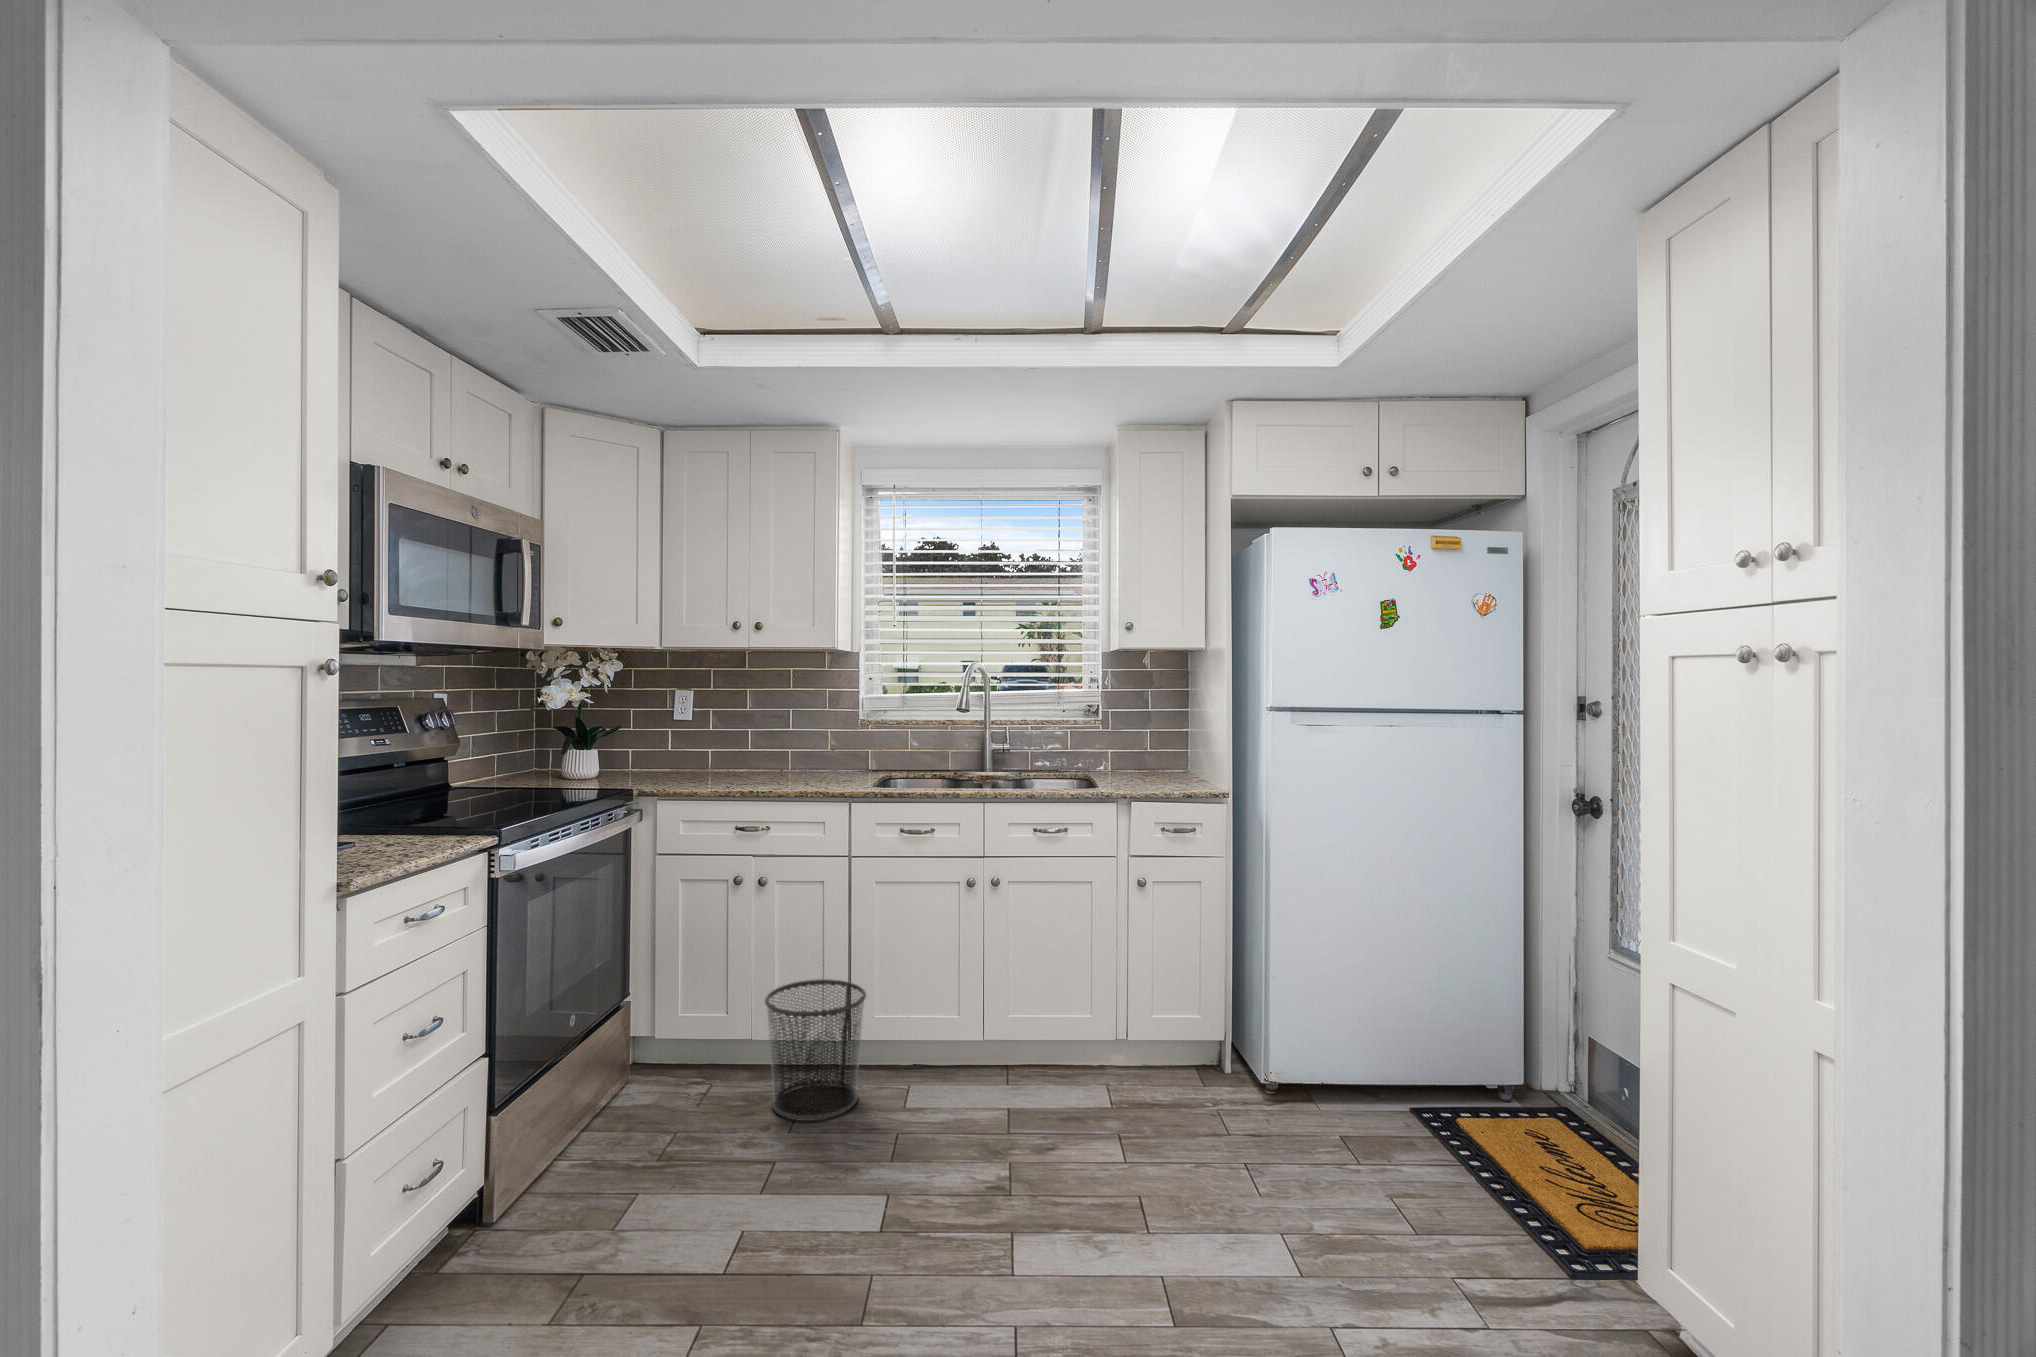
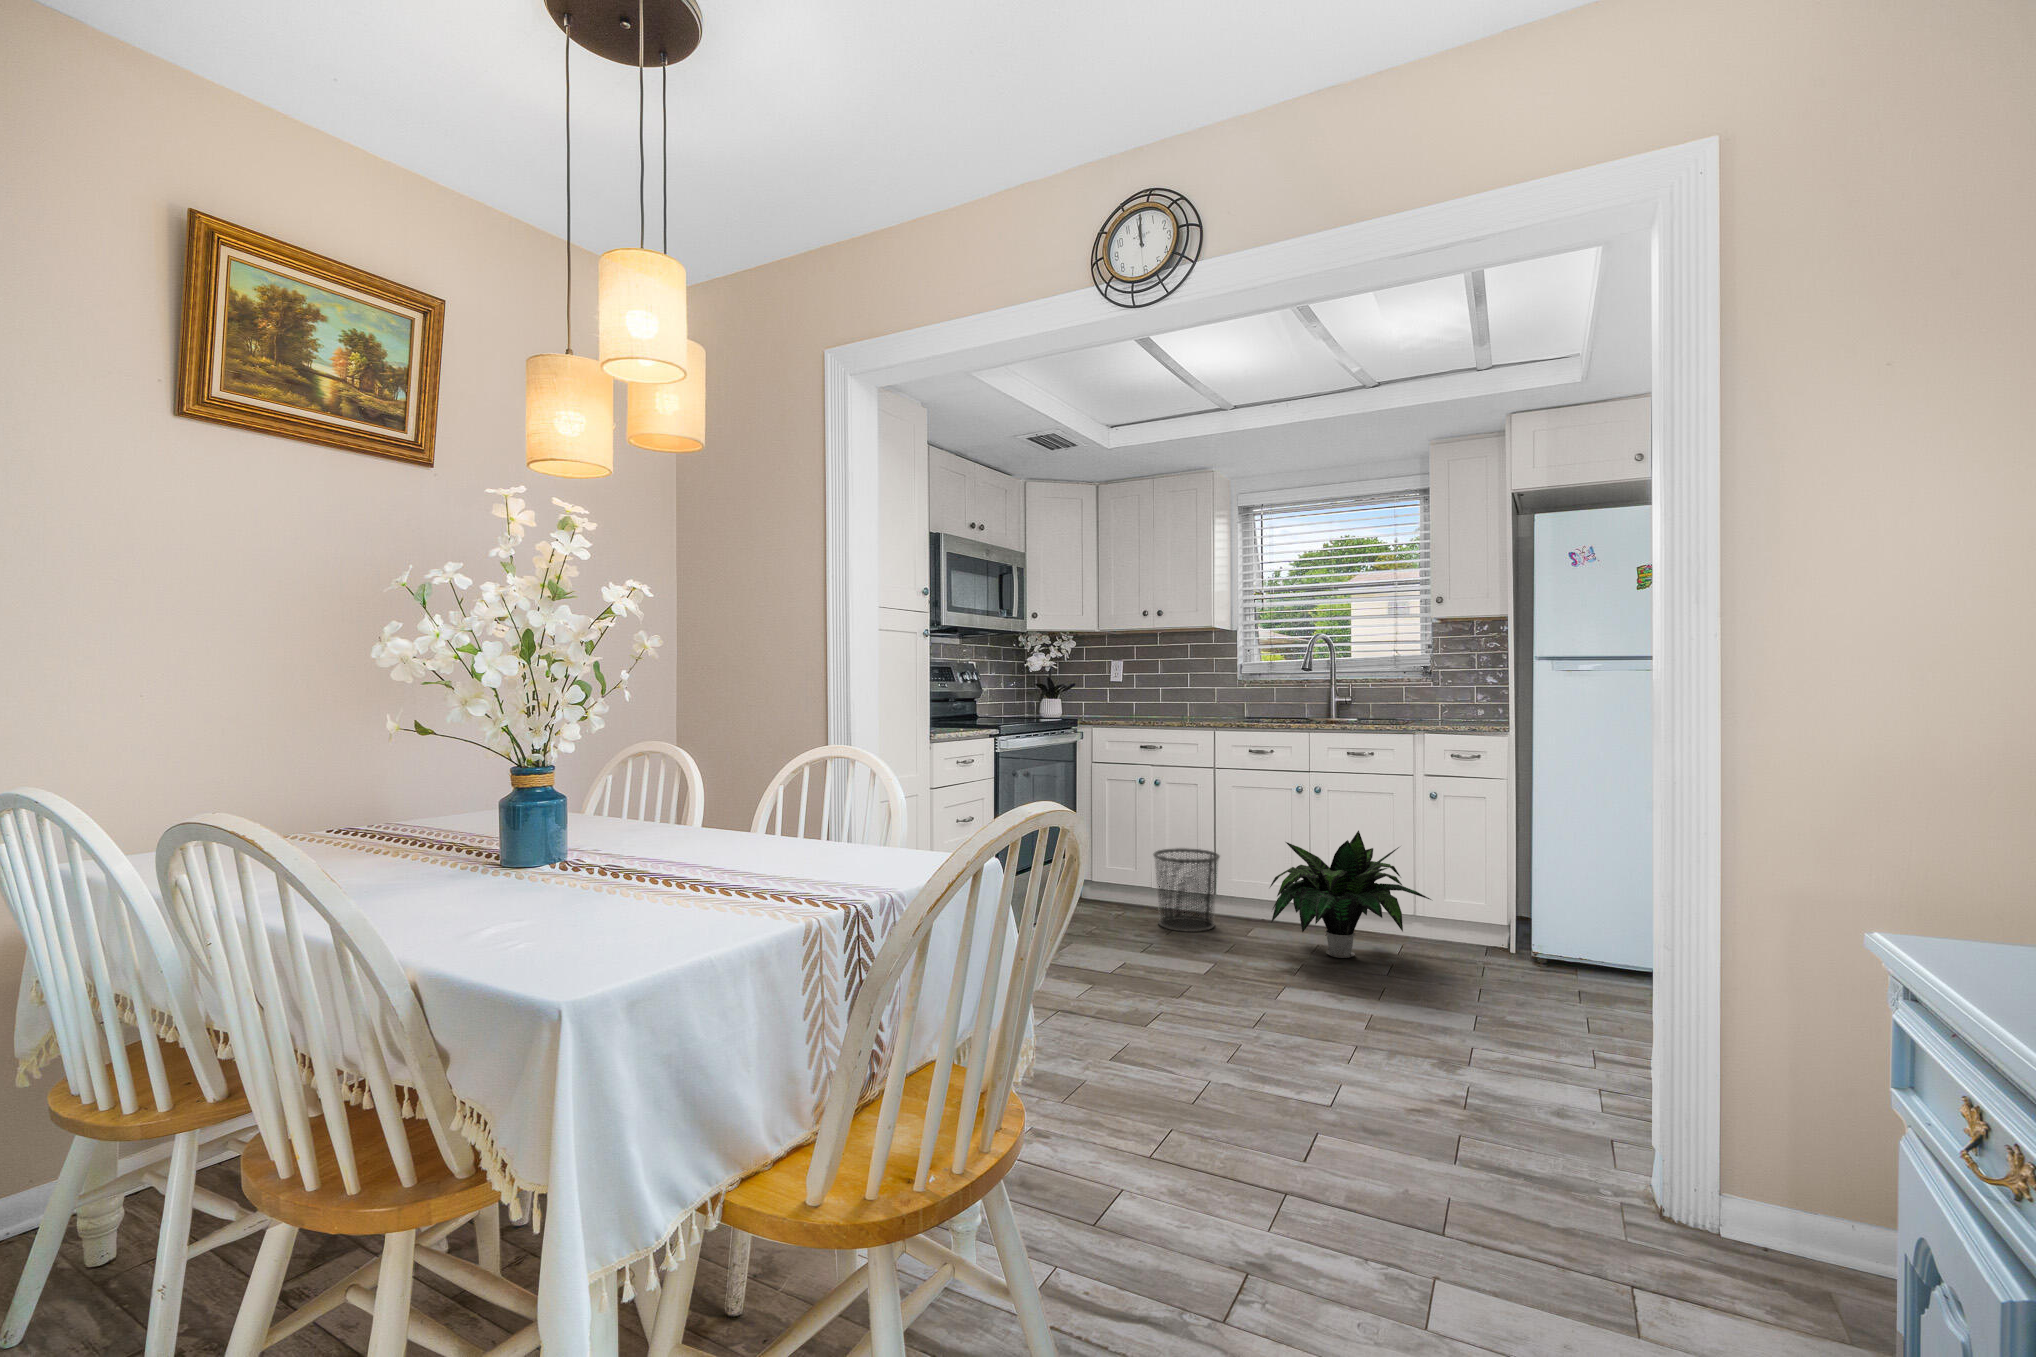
potted plant: none [951,948,1166,1139] -> present [1270,831,1431,958]

